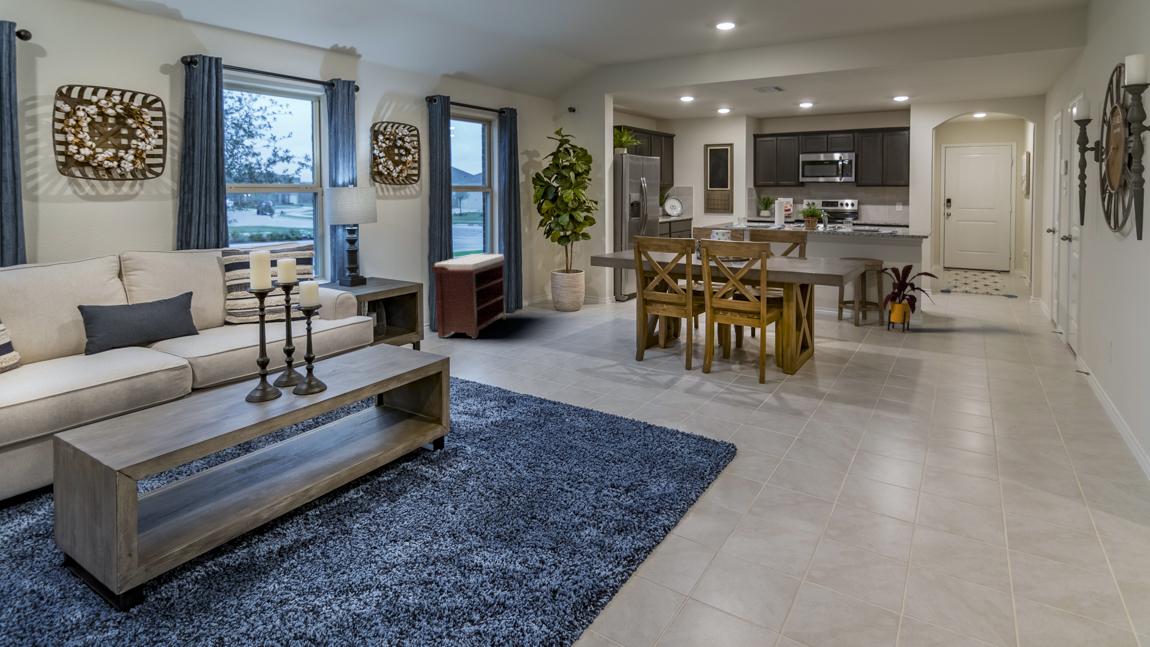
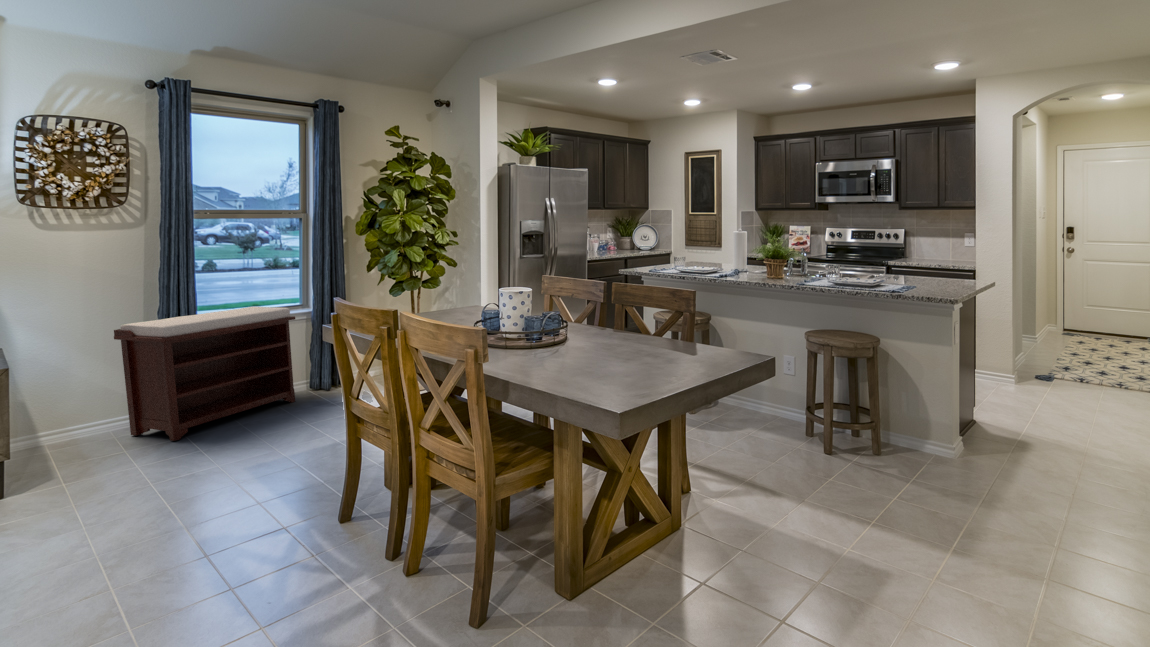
house plant: present [874,265,938,332] -> none [825,341,940,466]

